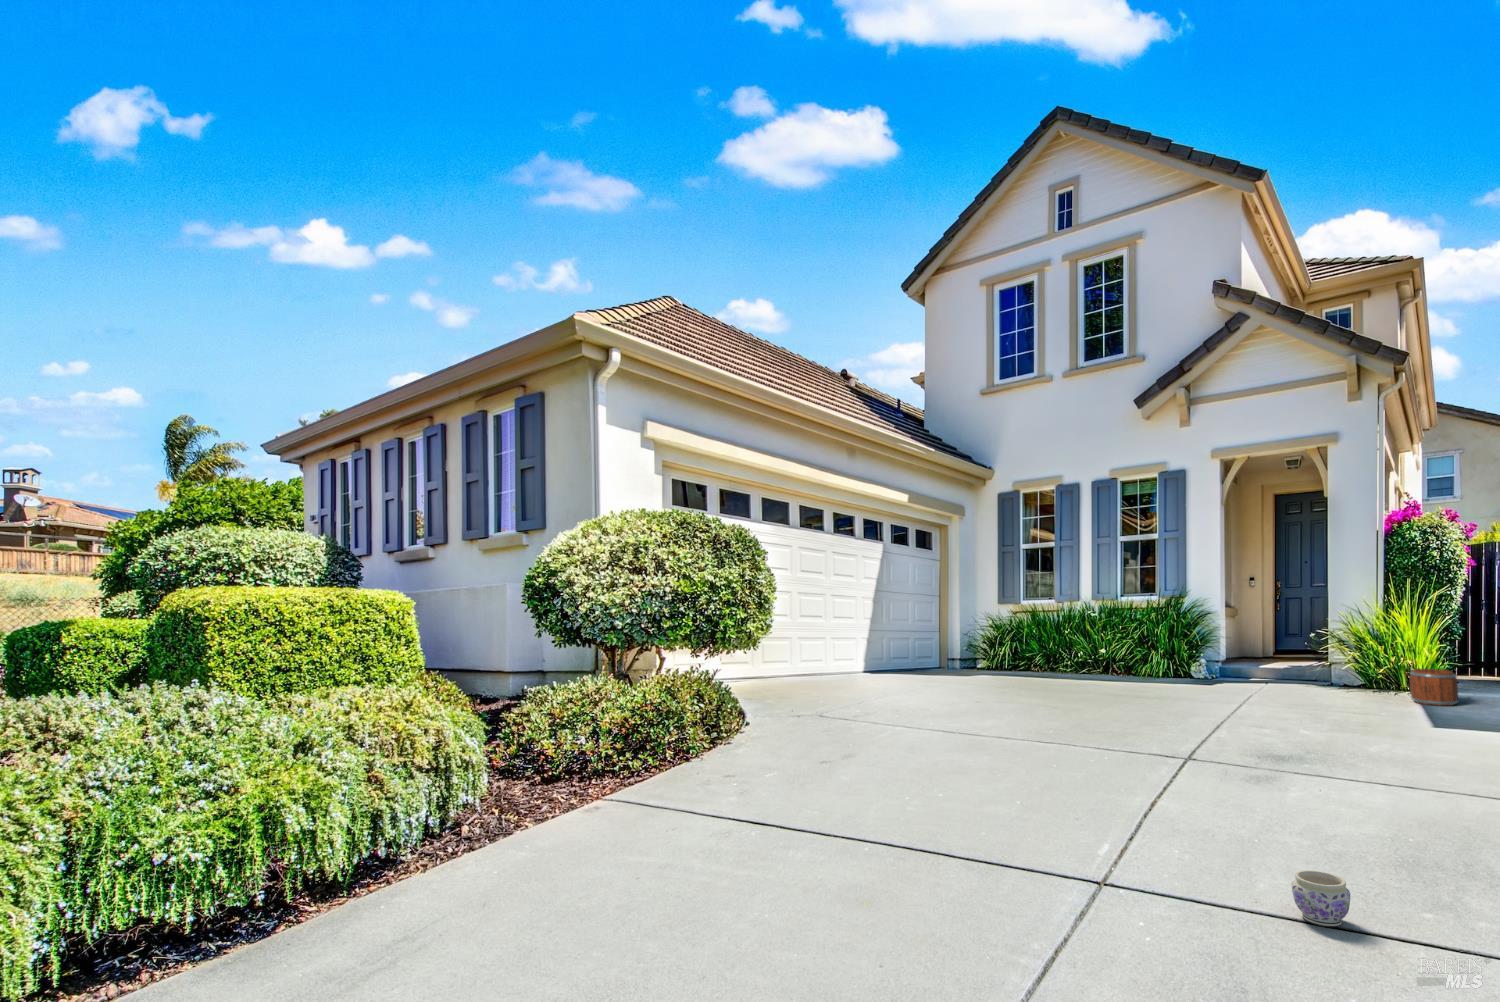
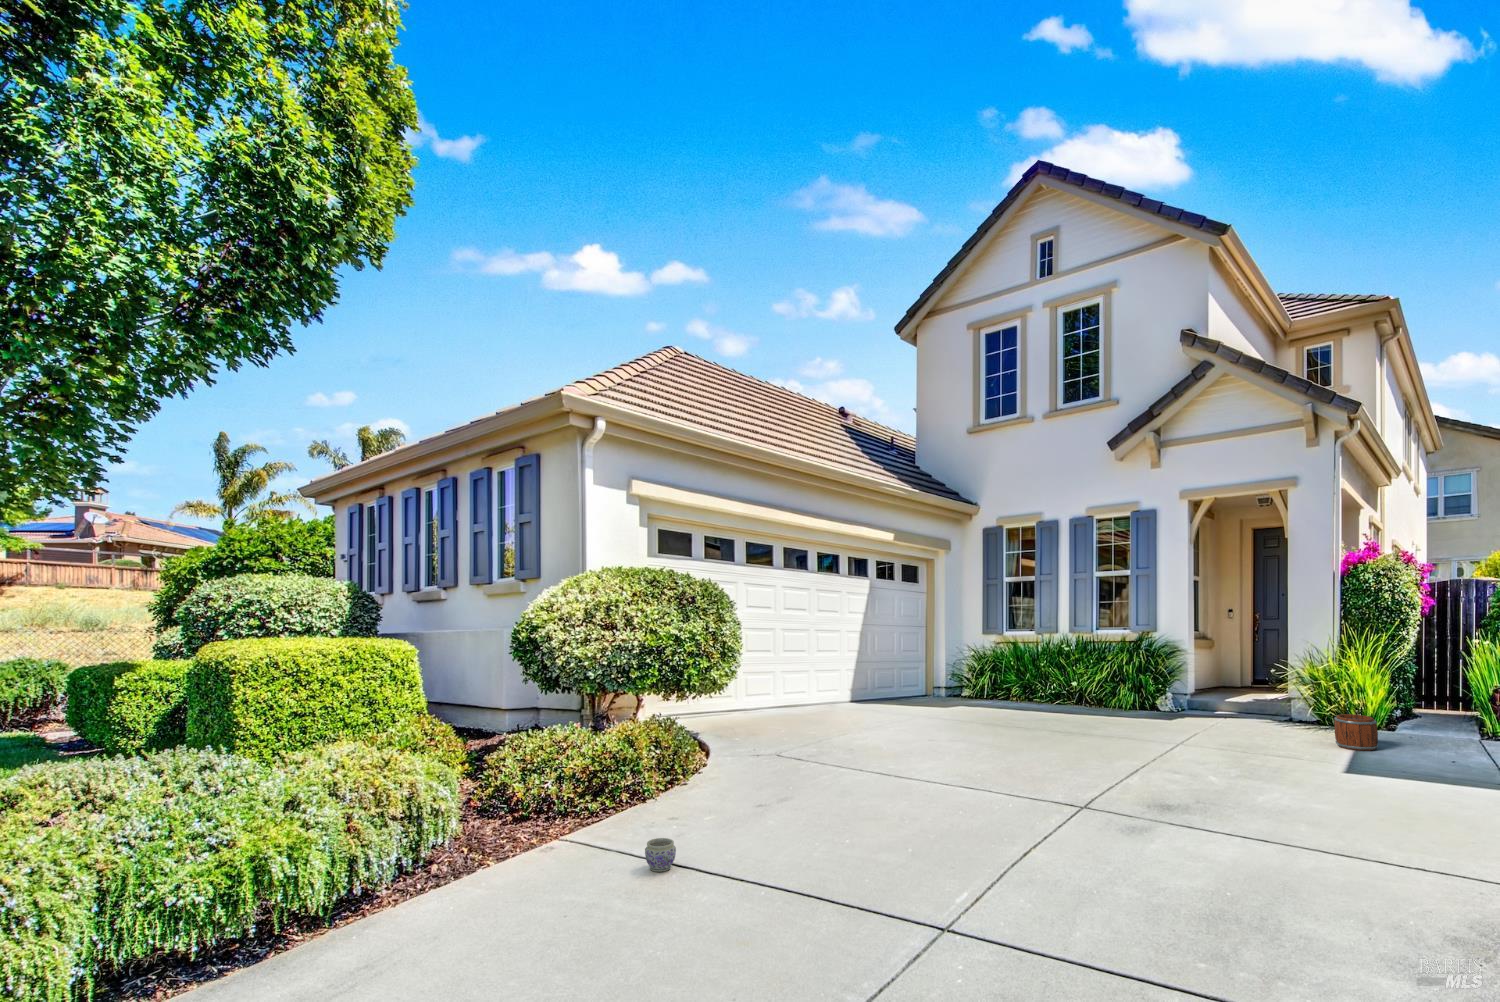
planter: present [1291,870,1350,927] -> present [645,838,676,872]

